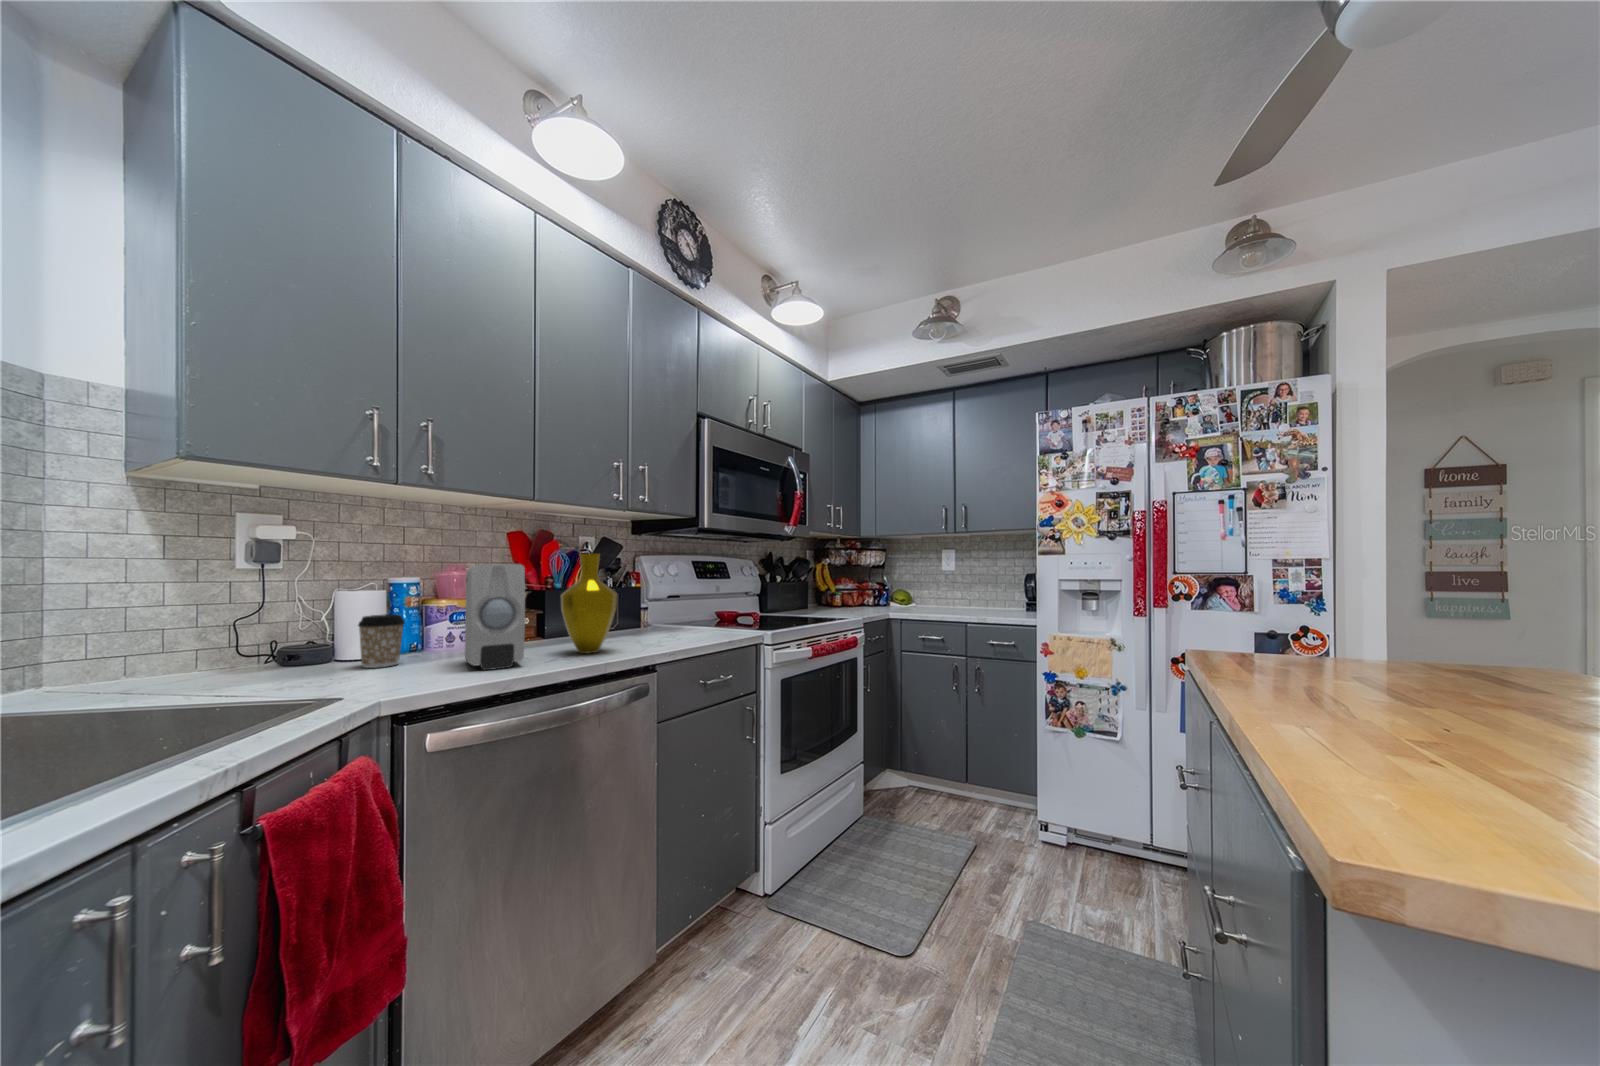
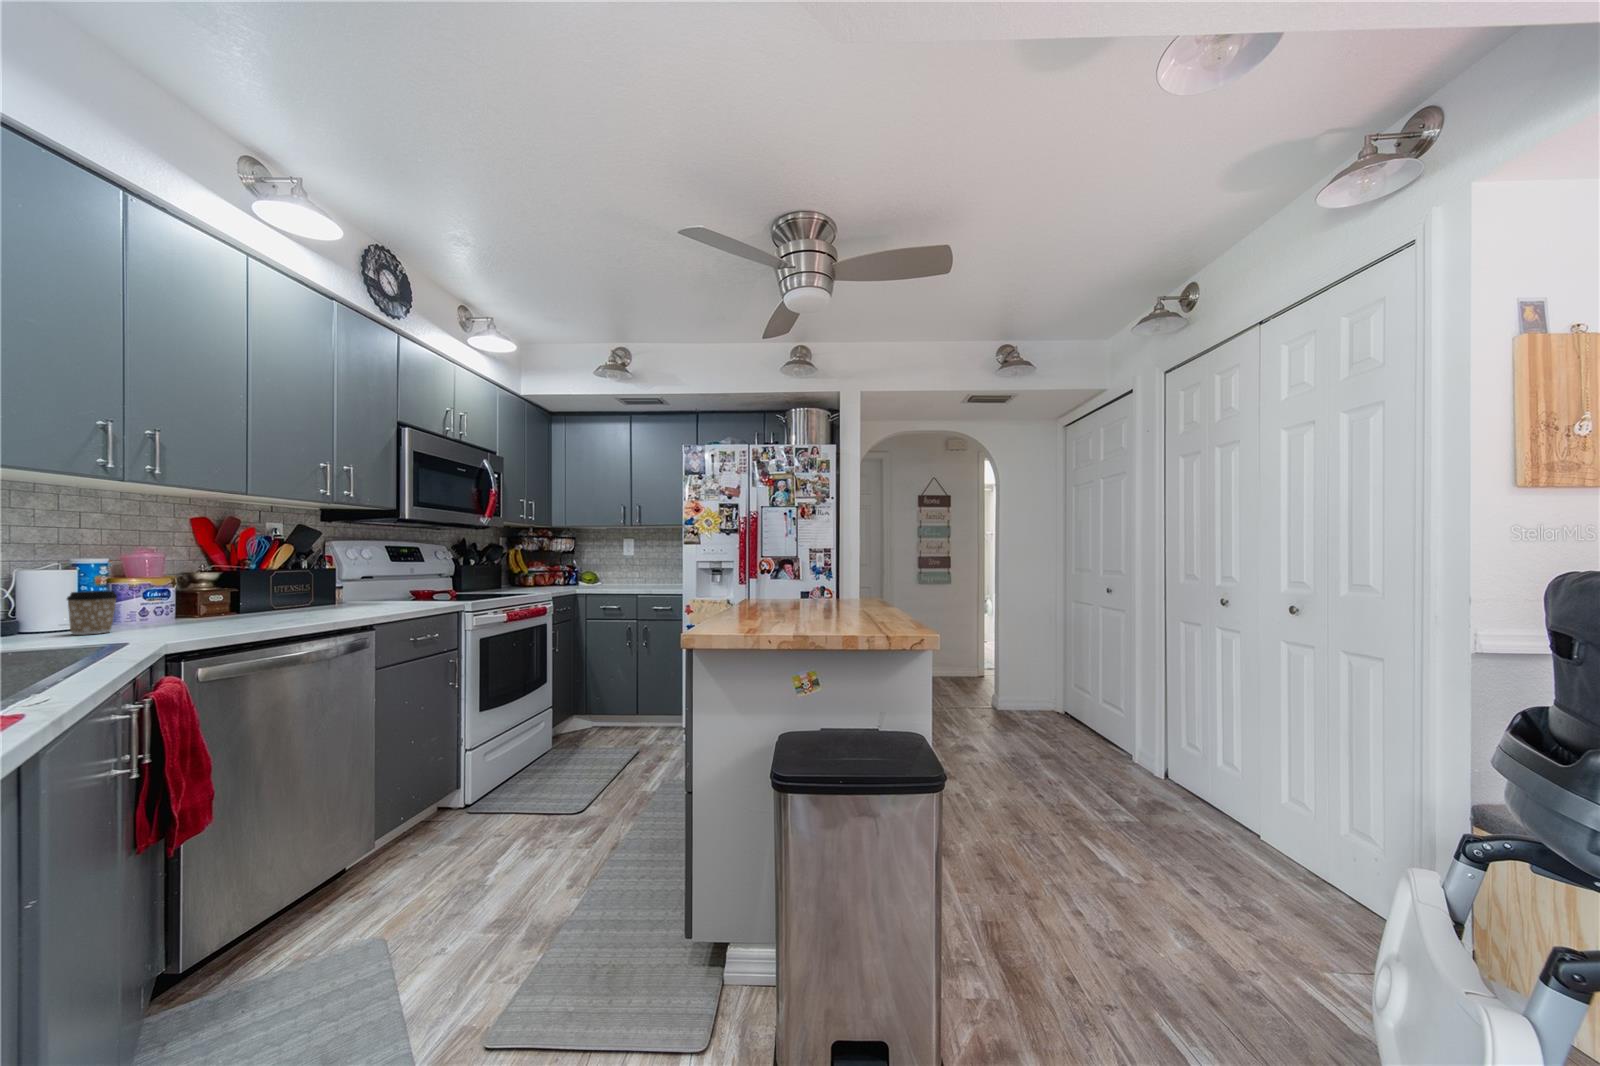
vase: present [561,554,617,653] -> none [278,540,334,618]
soap dispenser: present [465,564,525,670] -> none [185,548,257,629]

